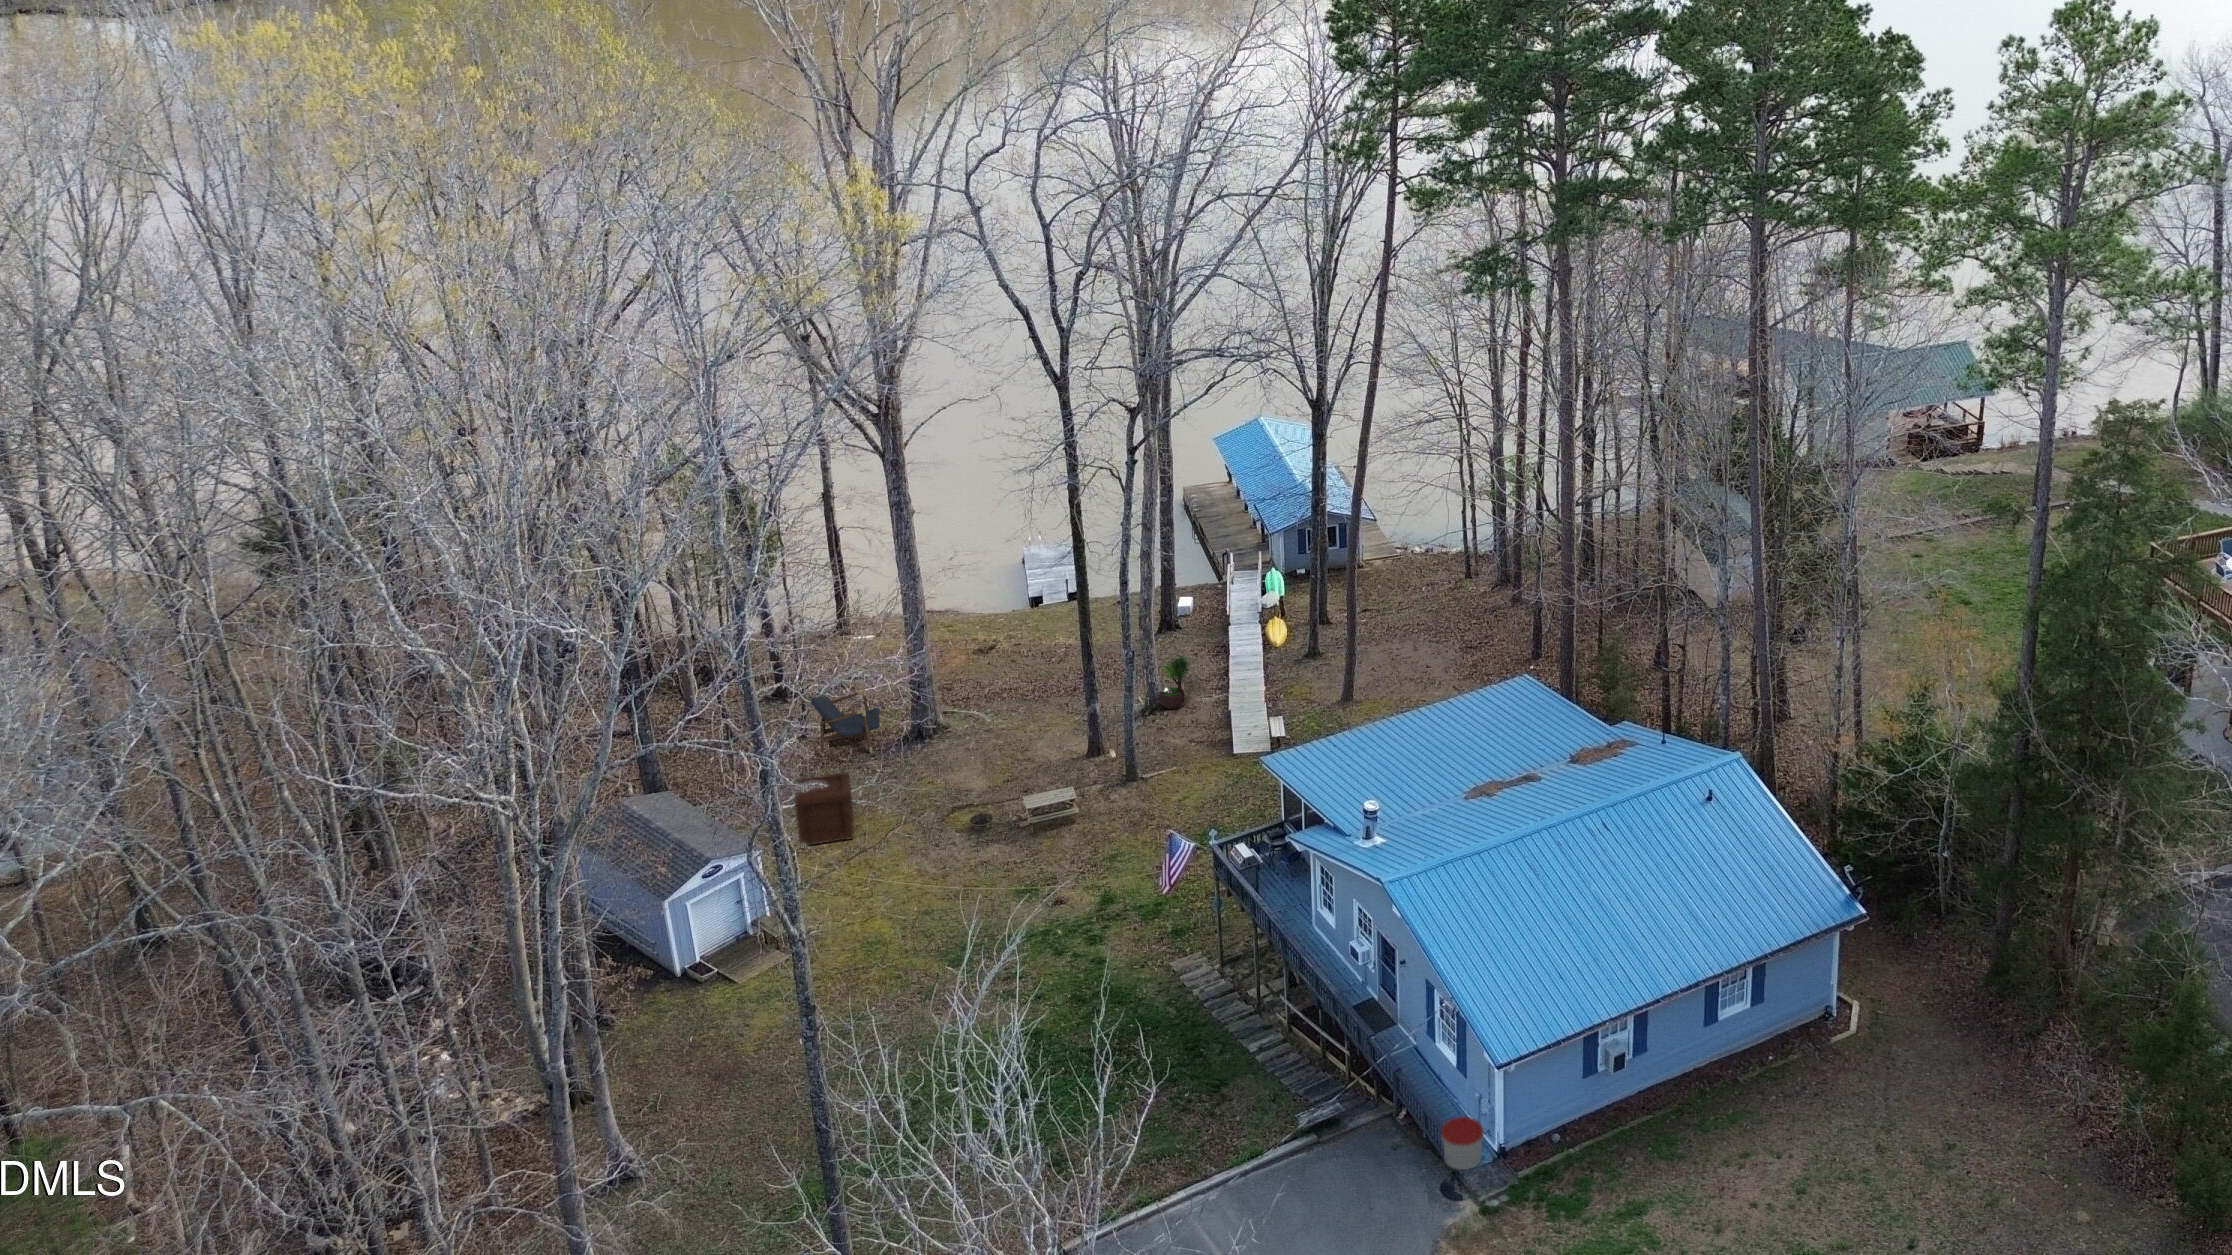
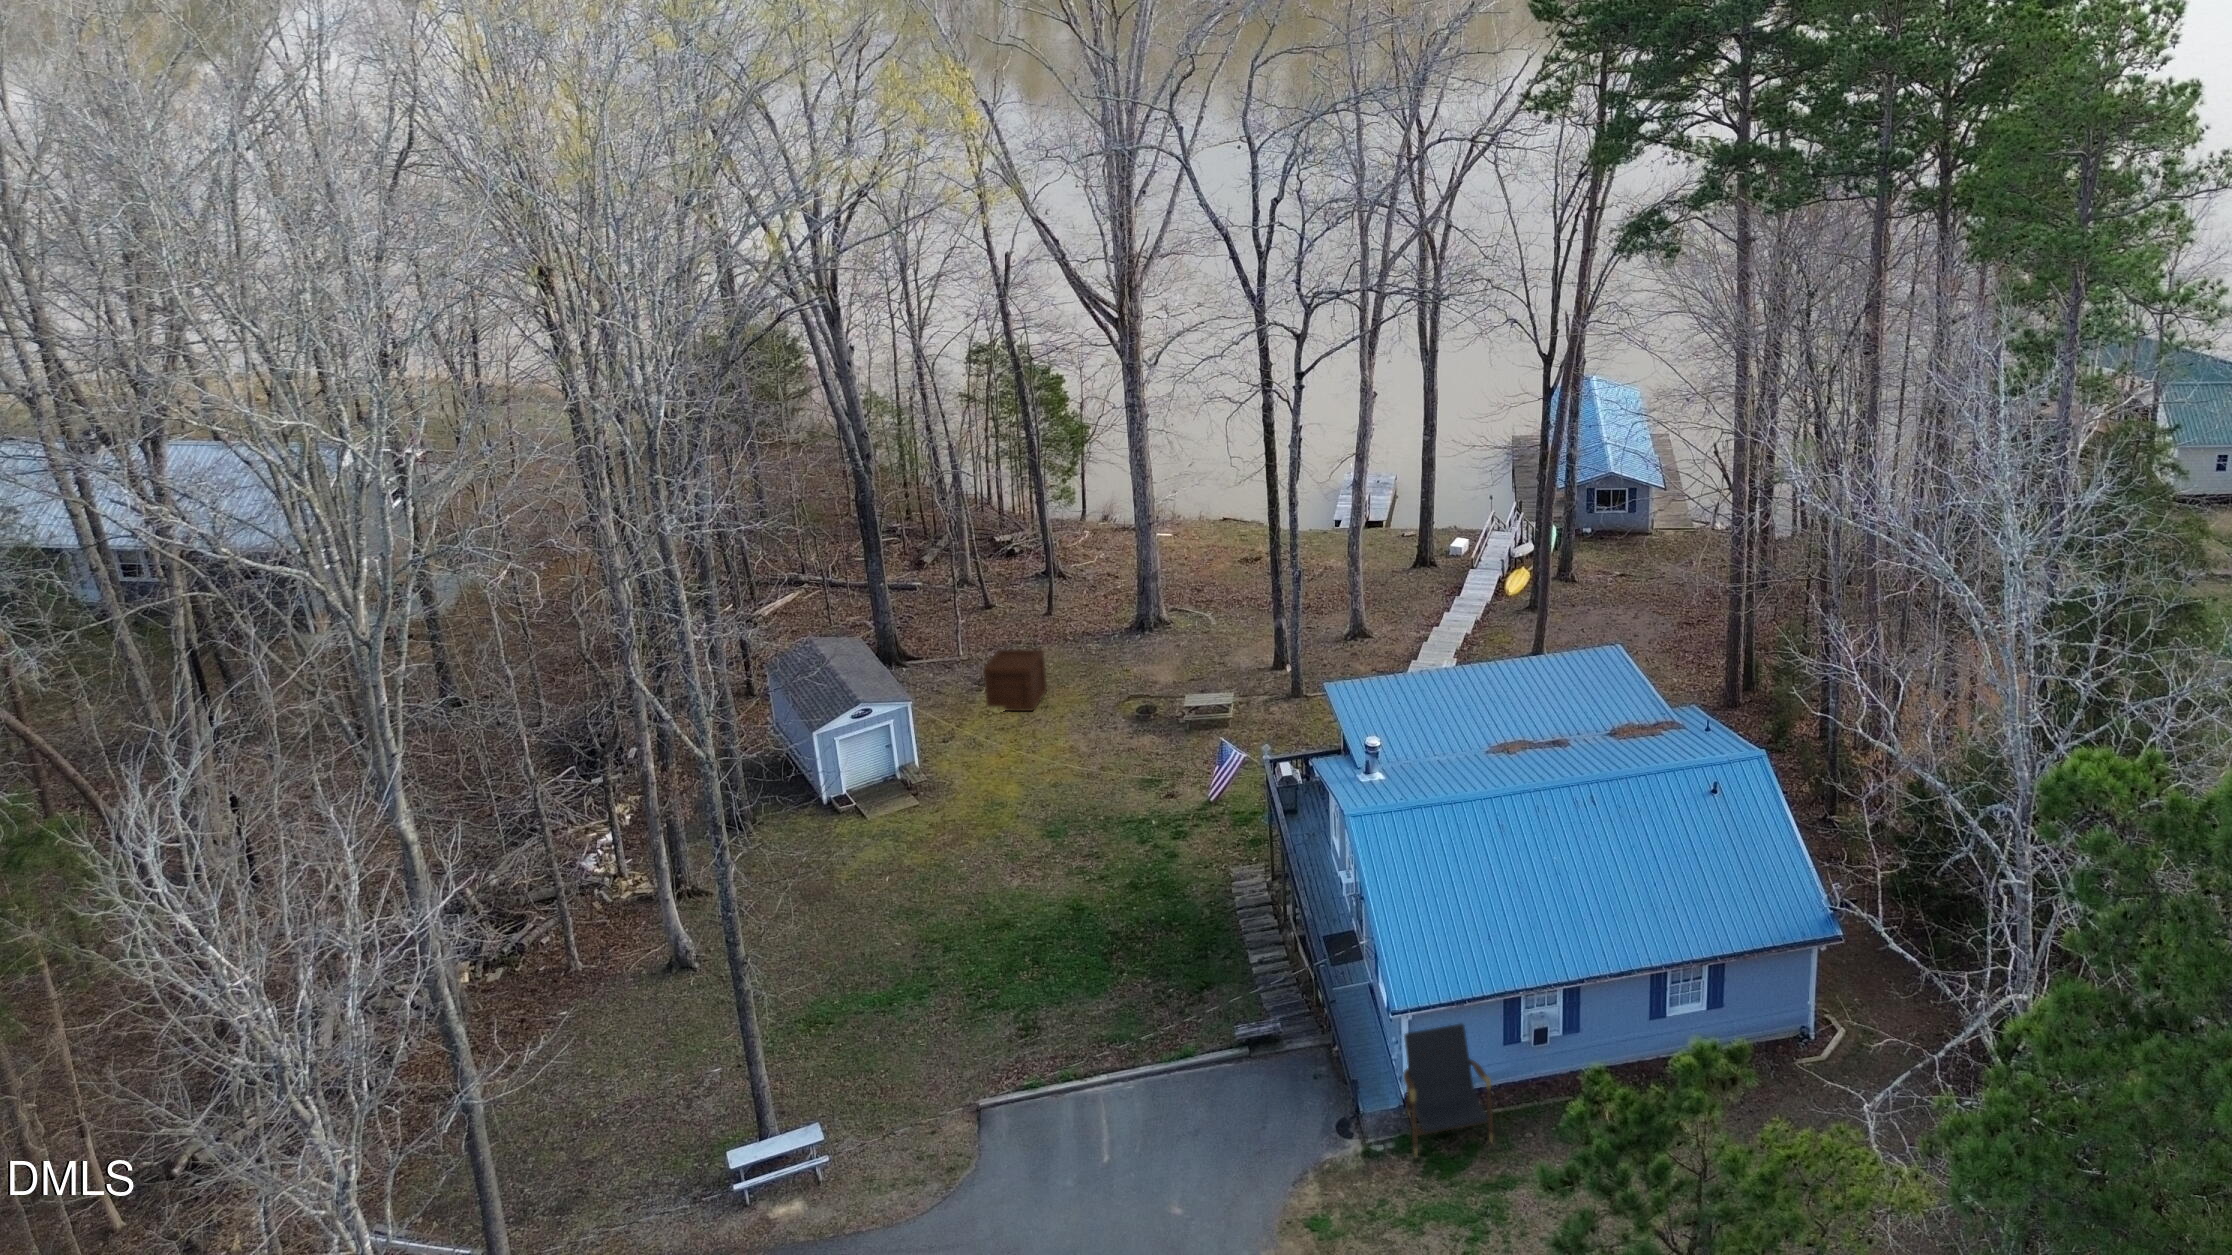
potted tree: present [1159,656,1190,709] -> none [1369,583,1401,637]
lounge chair: present [811,690,880,755] -> present [1403,1024,1493,1156]
bucket: present [1441,1117,1484,1170] -> none [1346,1058,1390,1111]

